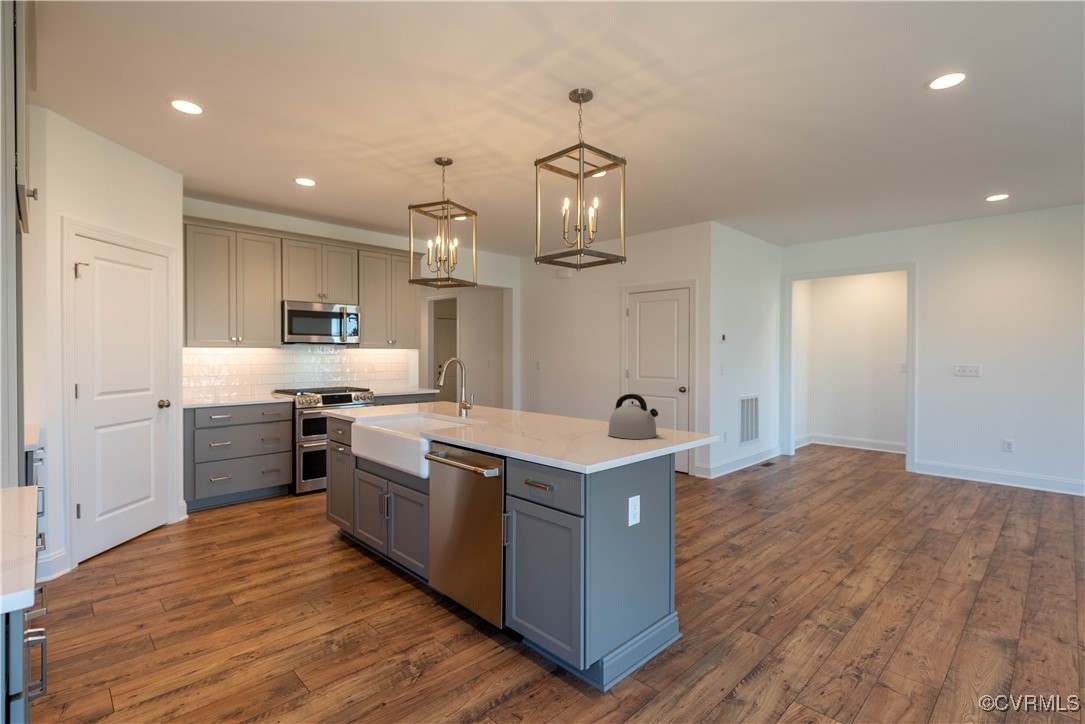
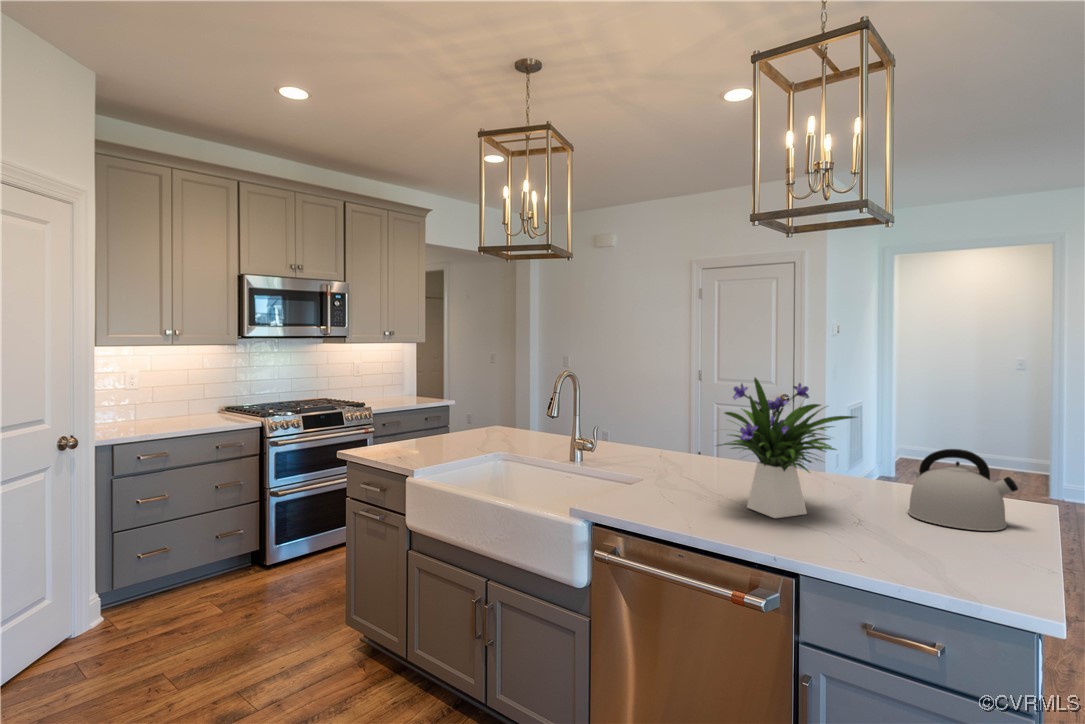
flower arrangement: none [495,352,570,434] -> present [717,378,856,518]

